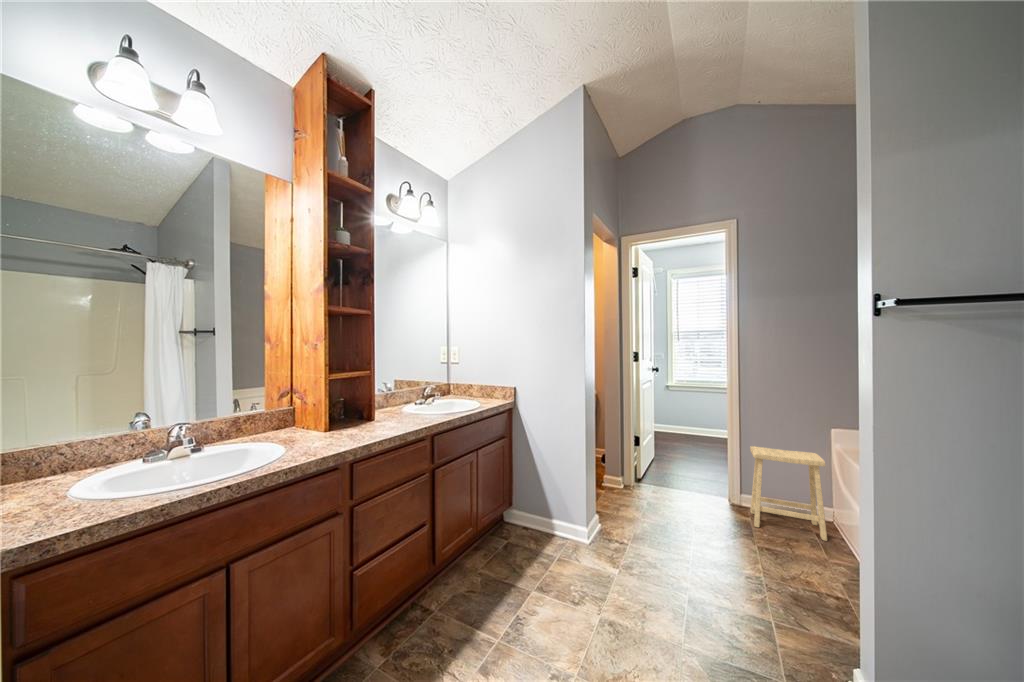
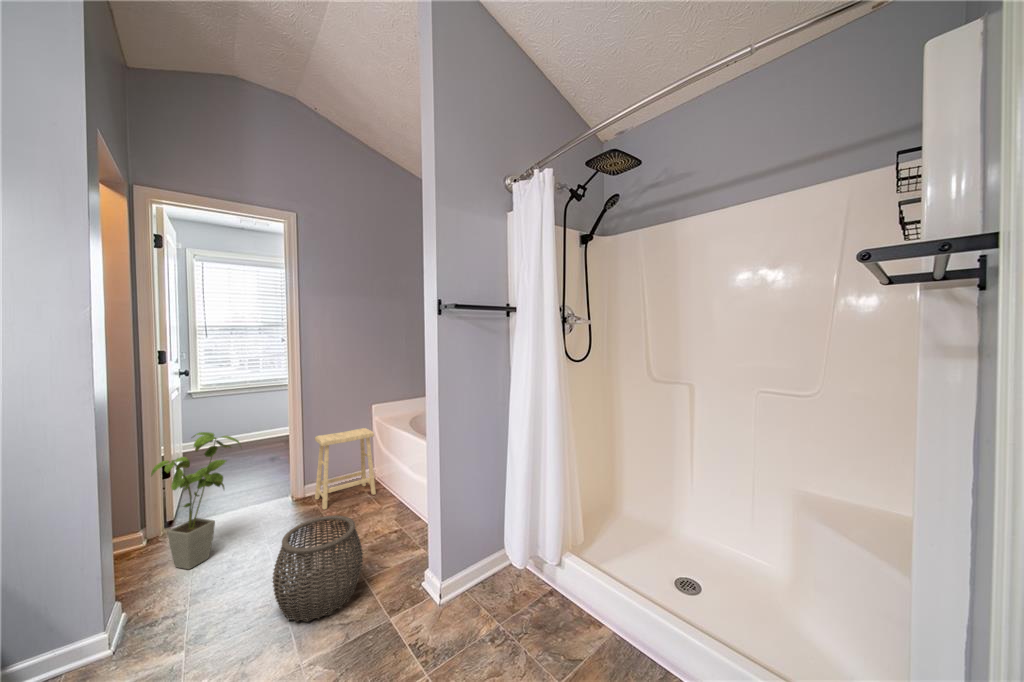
house plant: none [619,416,674,518] -> present [151,432,241,569]
woven basket: none [675,522,768,627] -> present [273,515,363,622]

